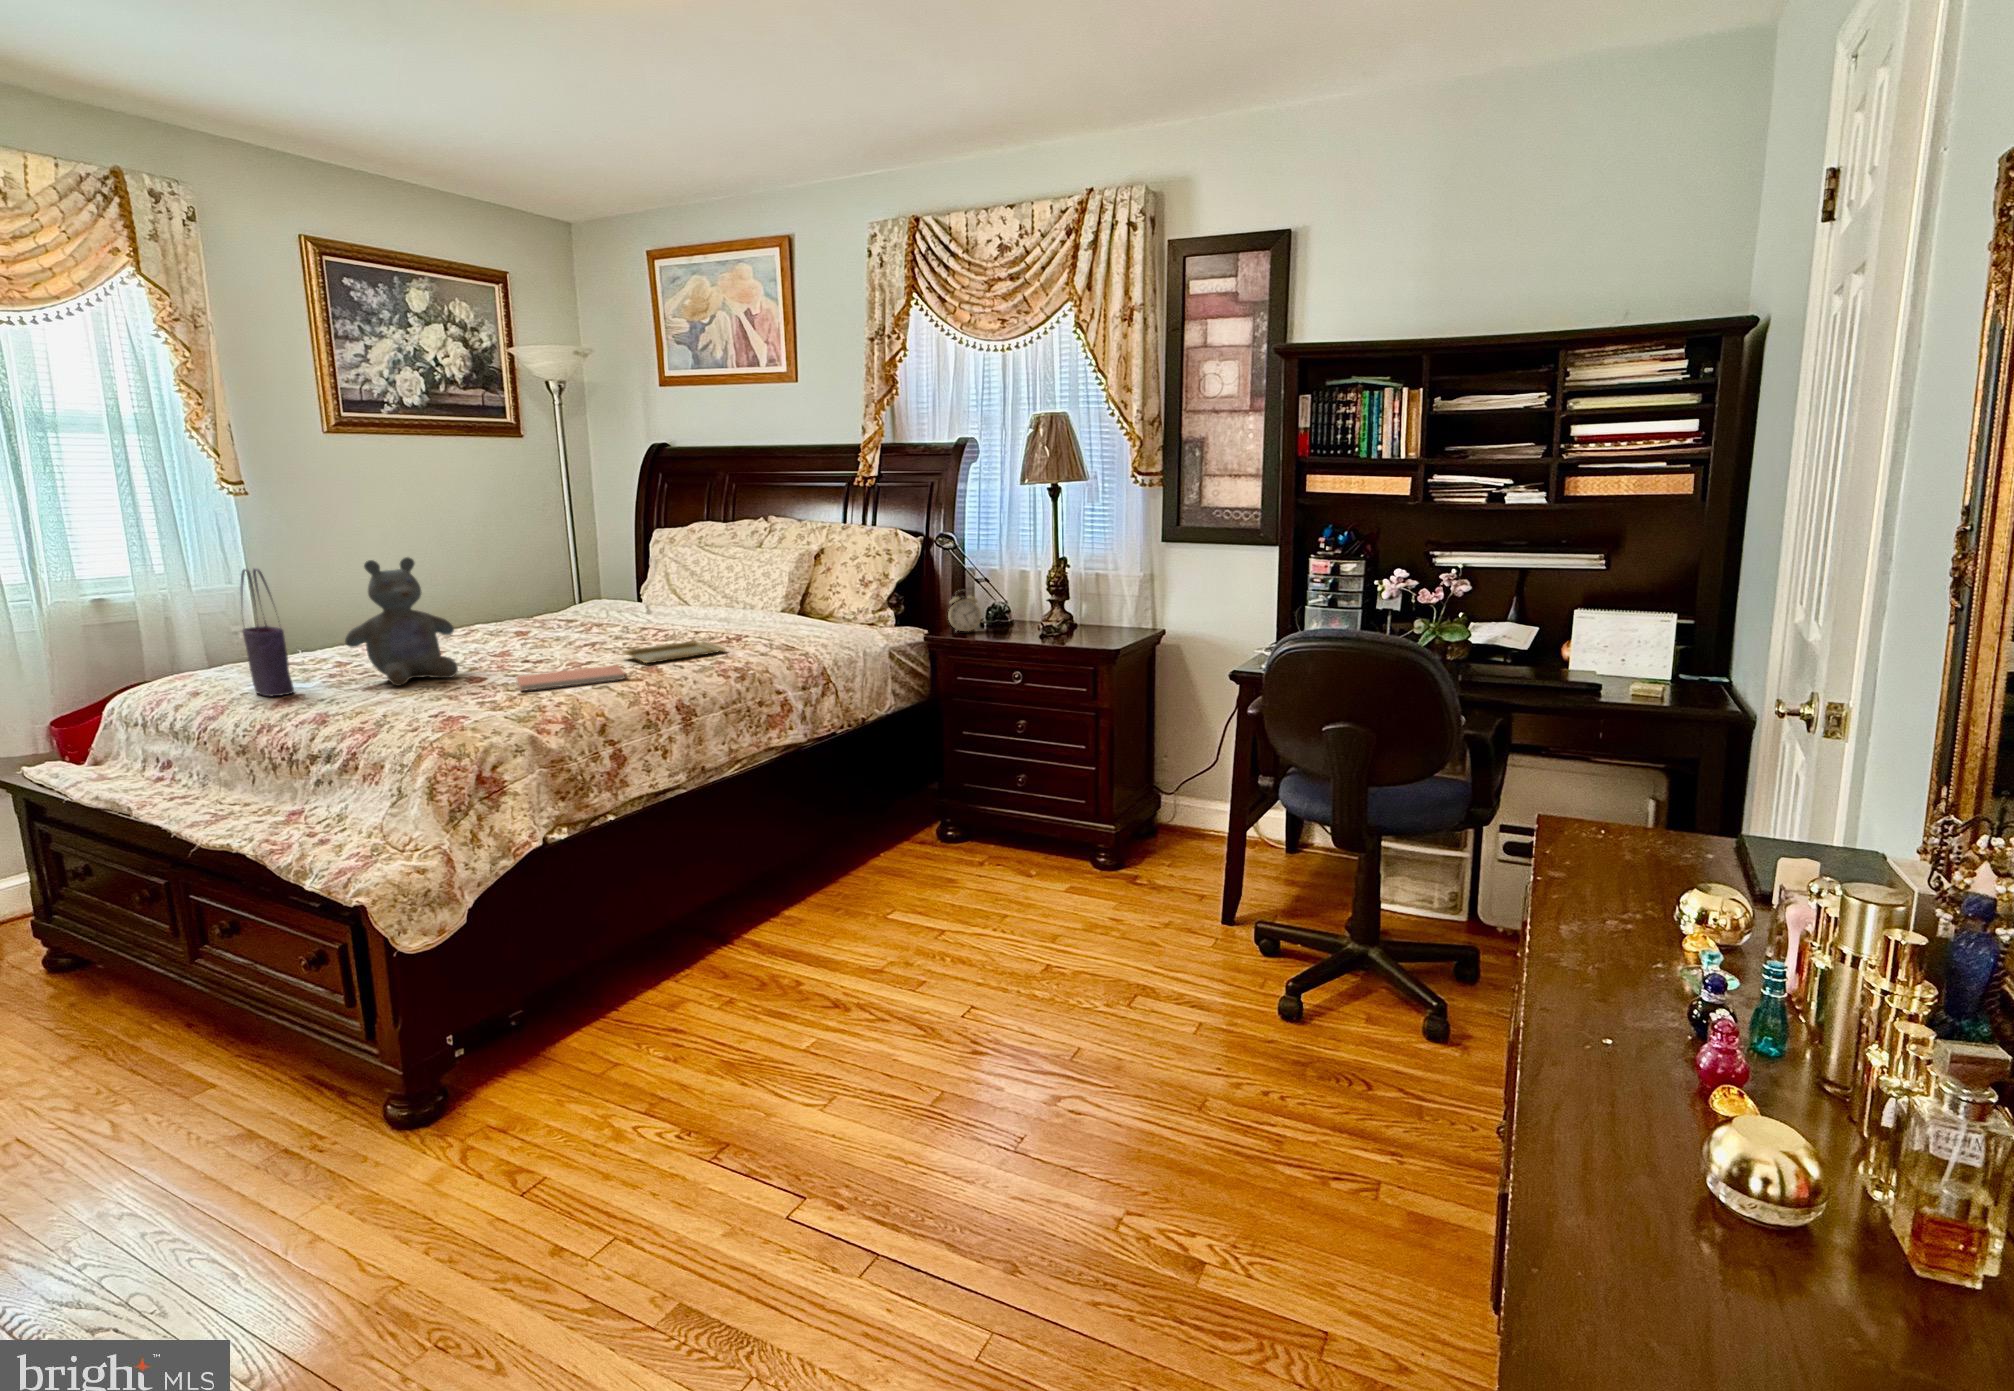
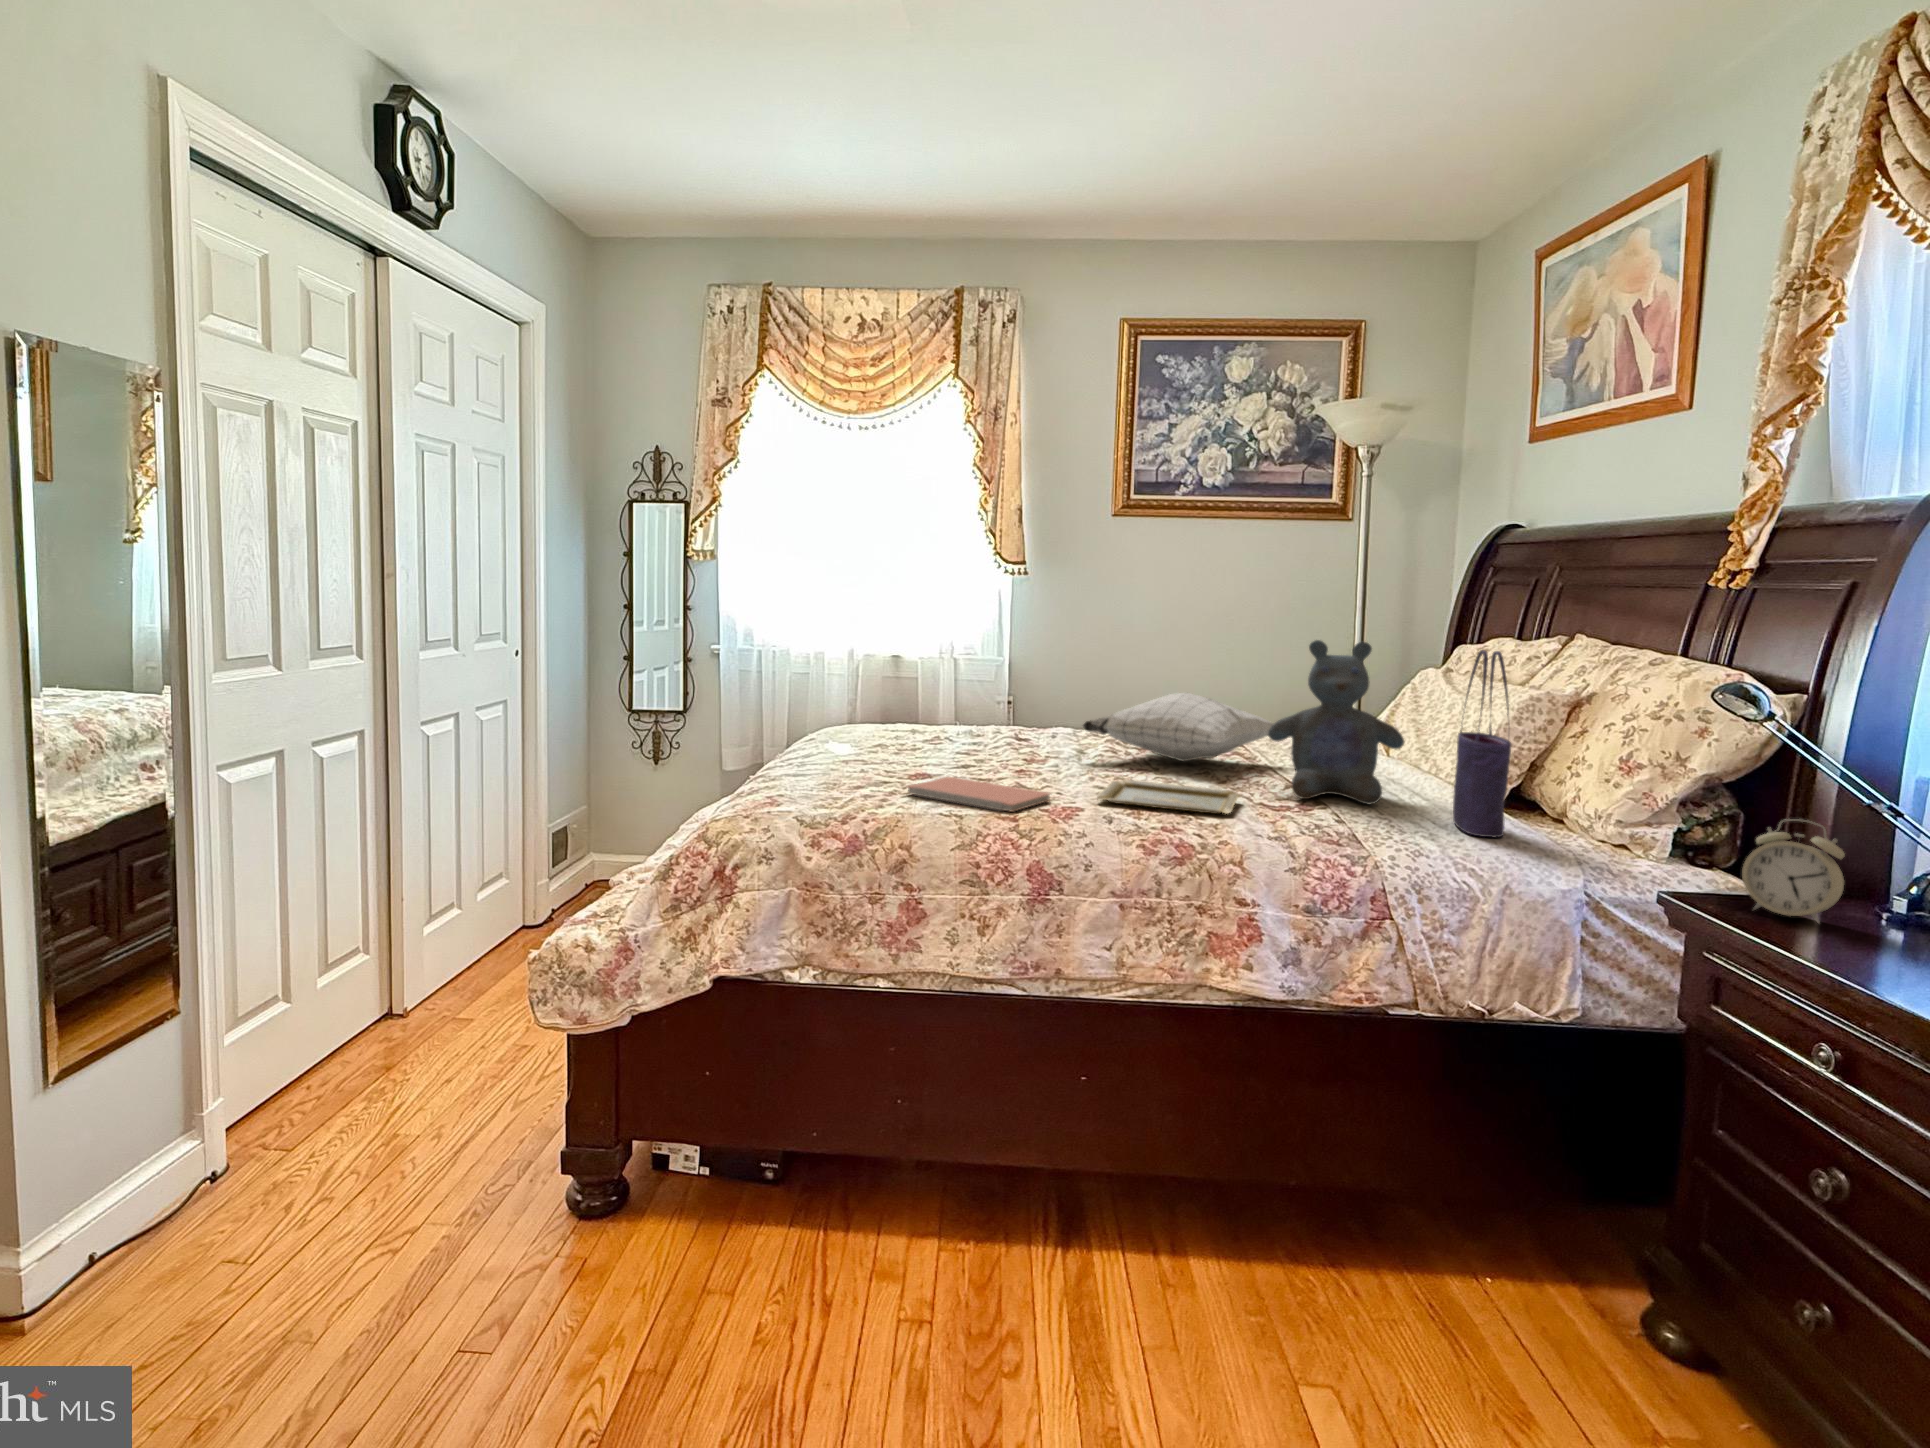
stuffed bear: present [345,557,458,686] -> present [1268,640,1404,805]
tote bag: present [241,568,294,696] -> present [1453,650,1511,837]
pillow: none [513,587,639,641] -> present [1083,693,1274,761]

